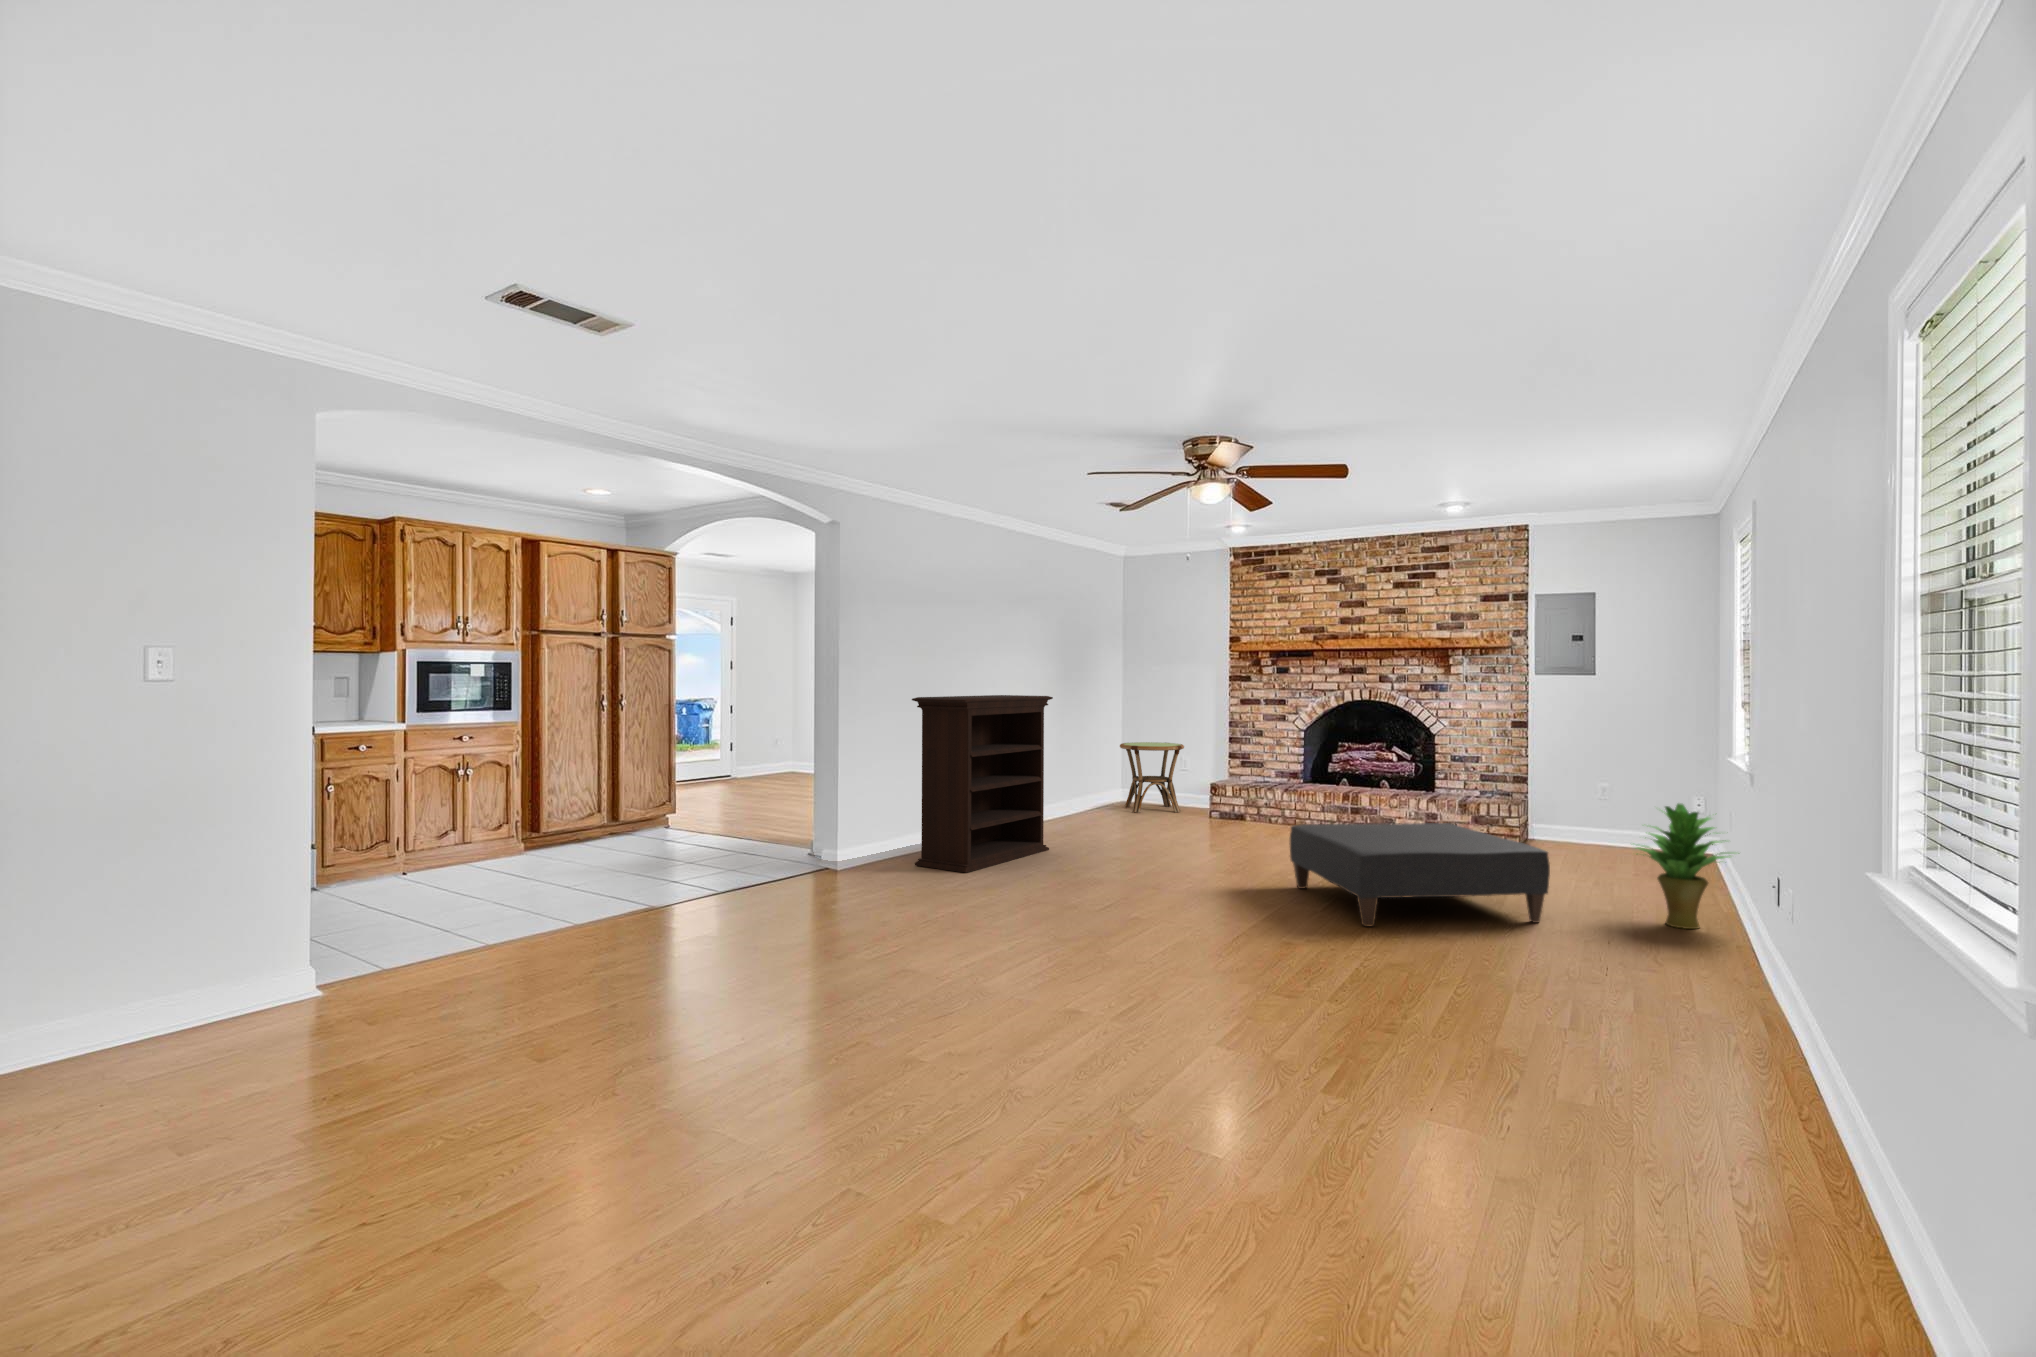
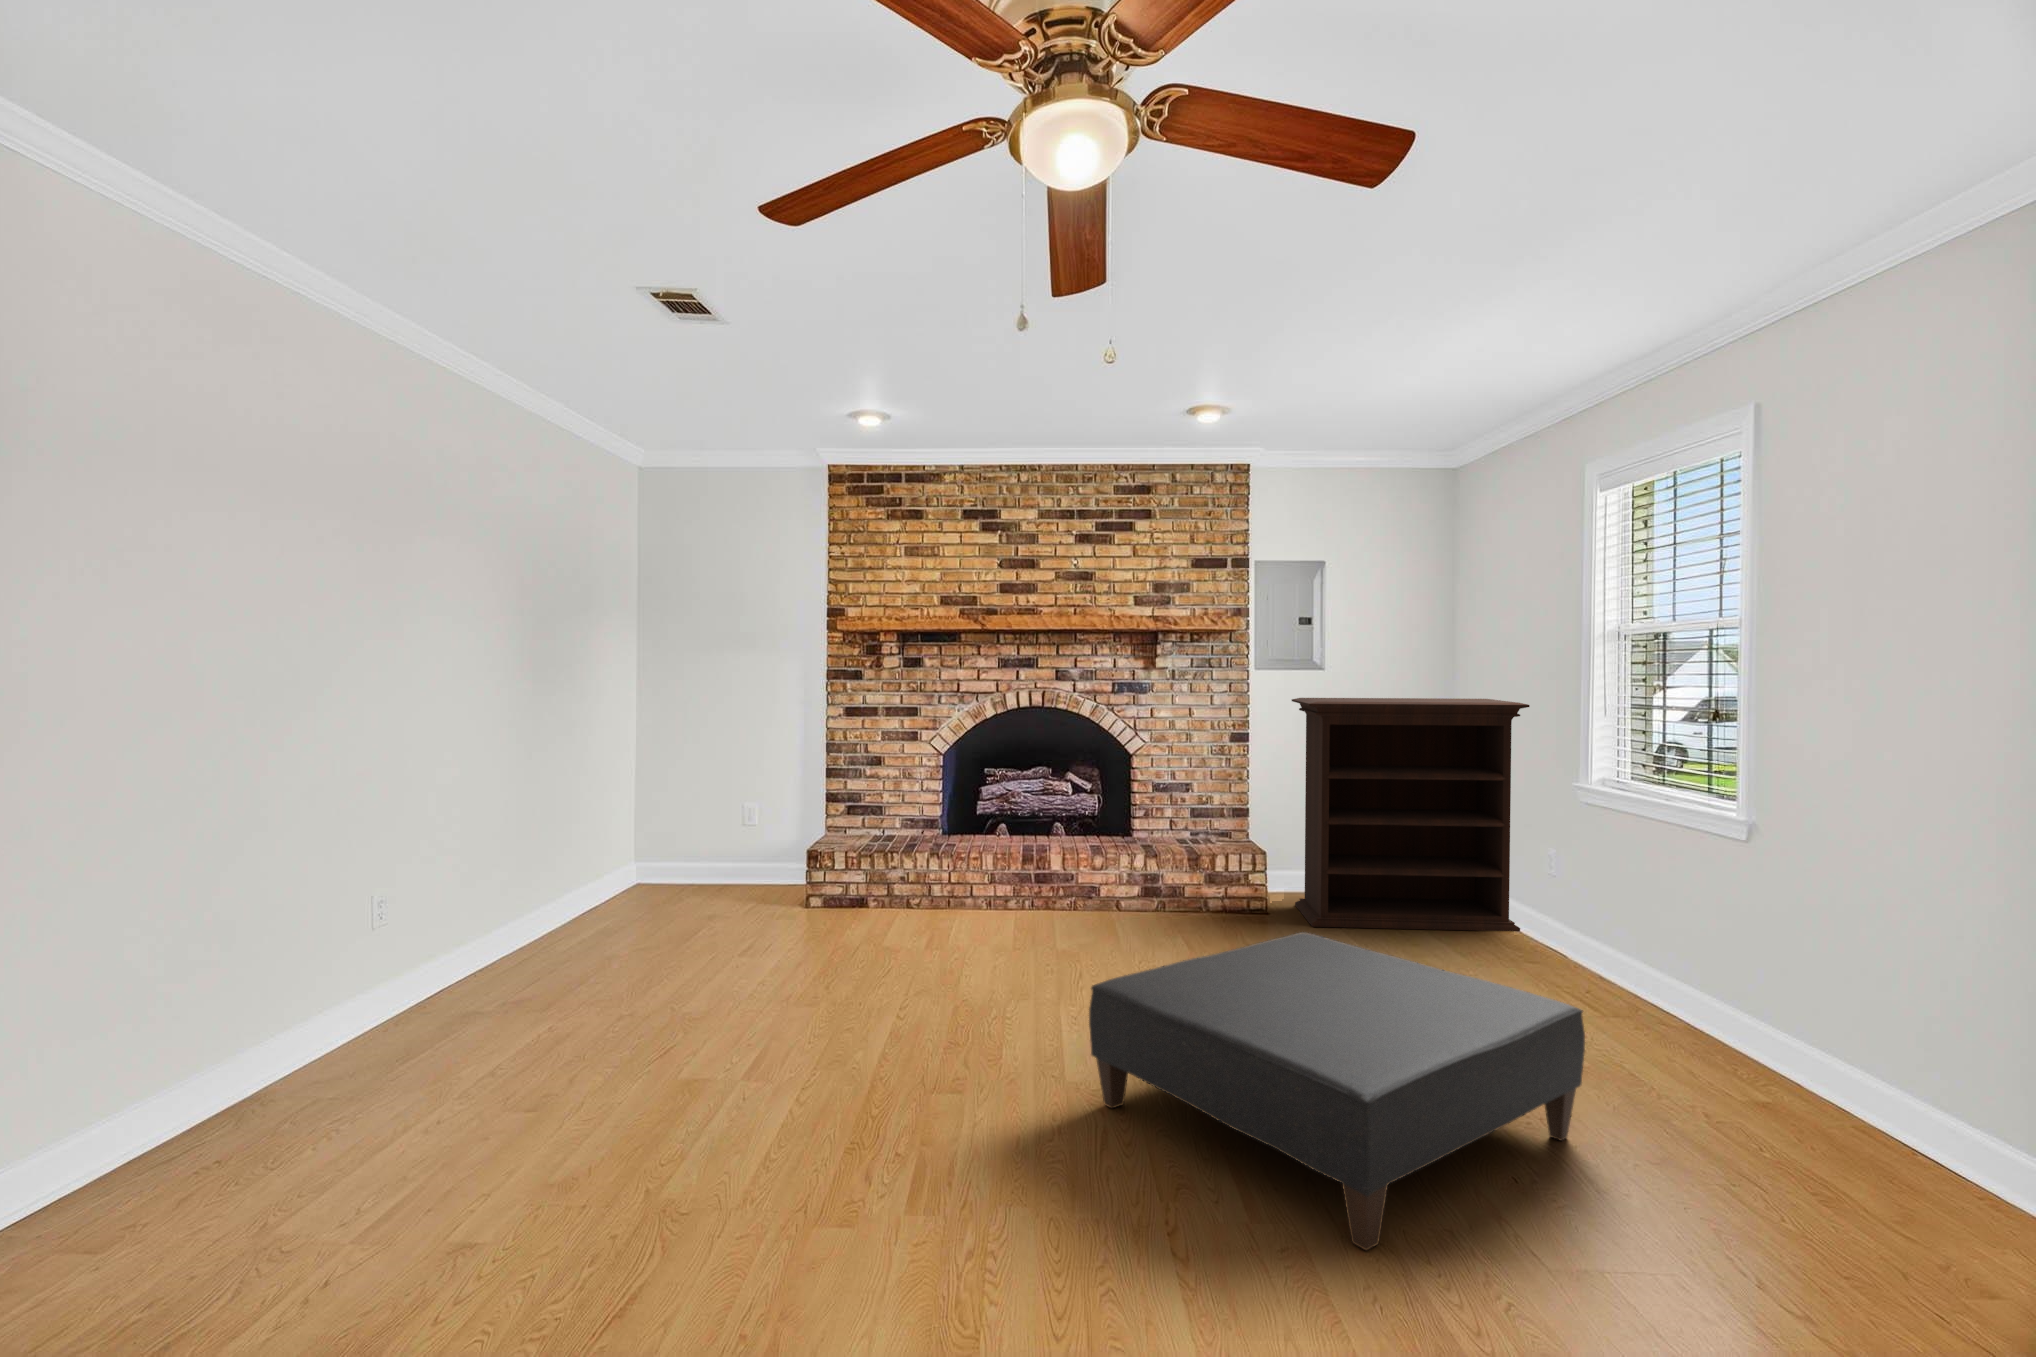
bookshelf: present [912,695,1053,873] -> present [1292,698,1530,931]
side table: present [1120,742,1184,813] -> none [645,779,756,904]
potted plant: present [1637,804,1739,929] -> none [1630,889,1810,1102]

